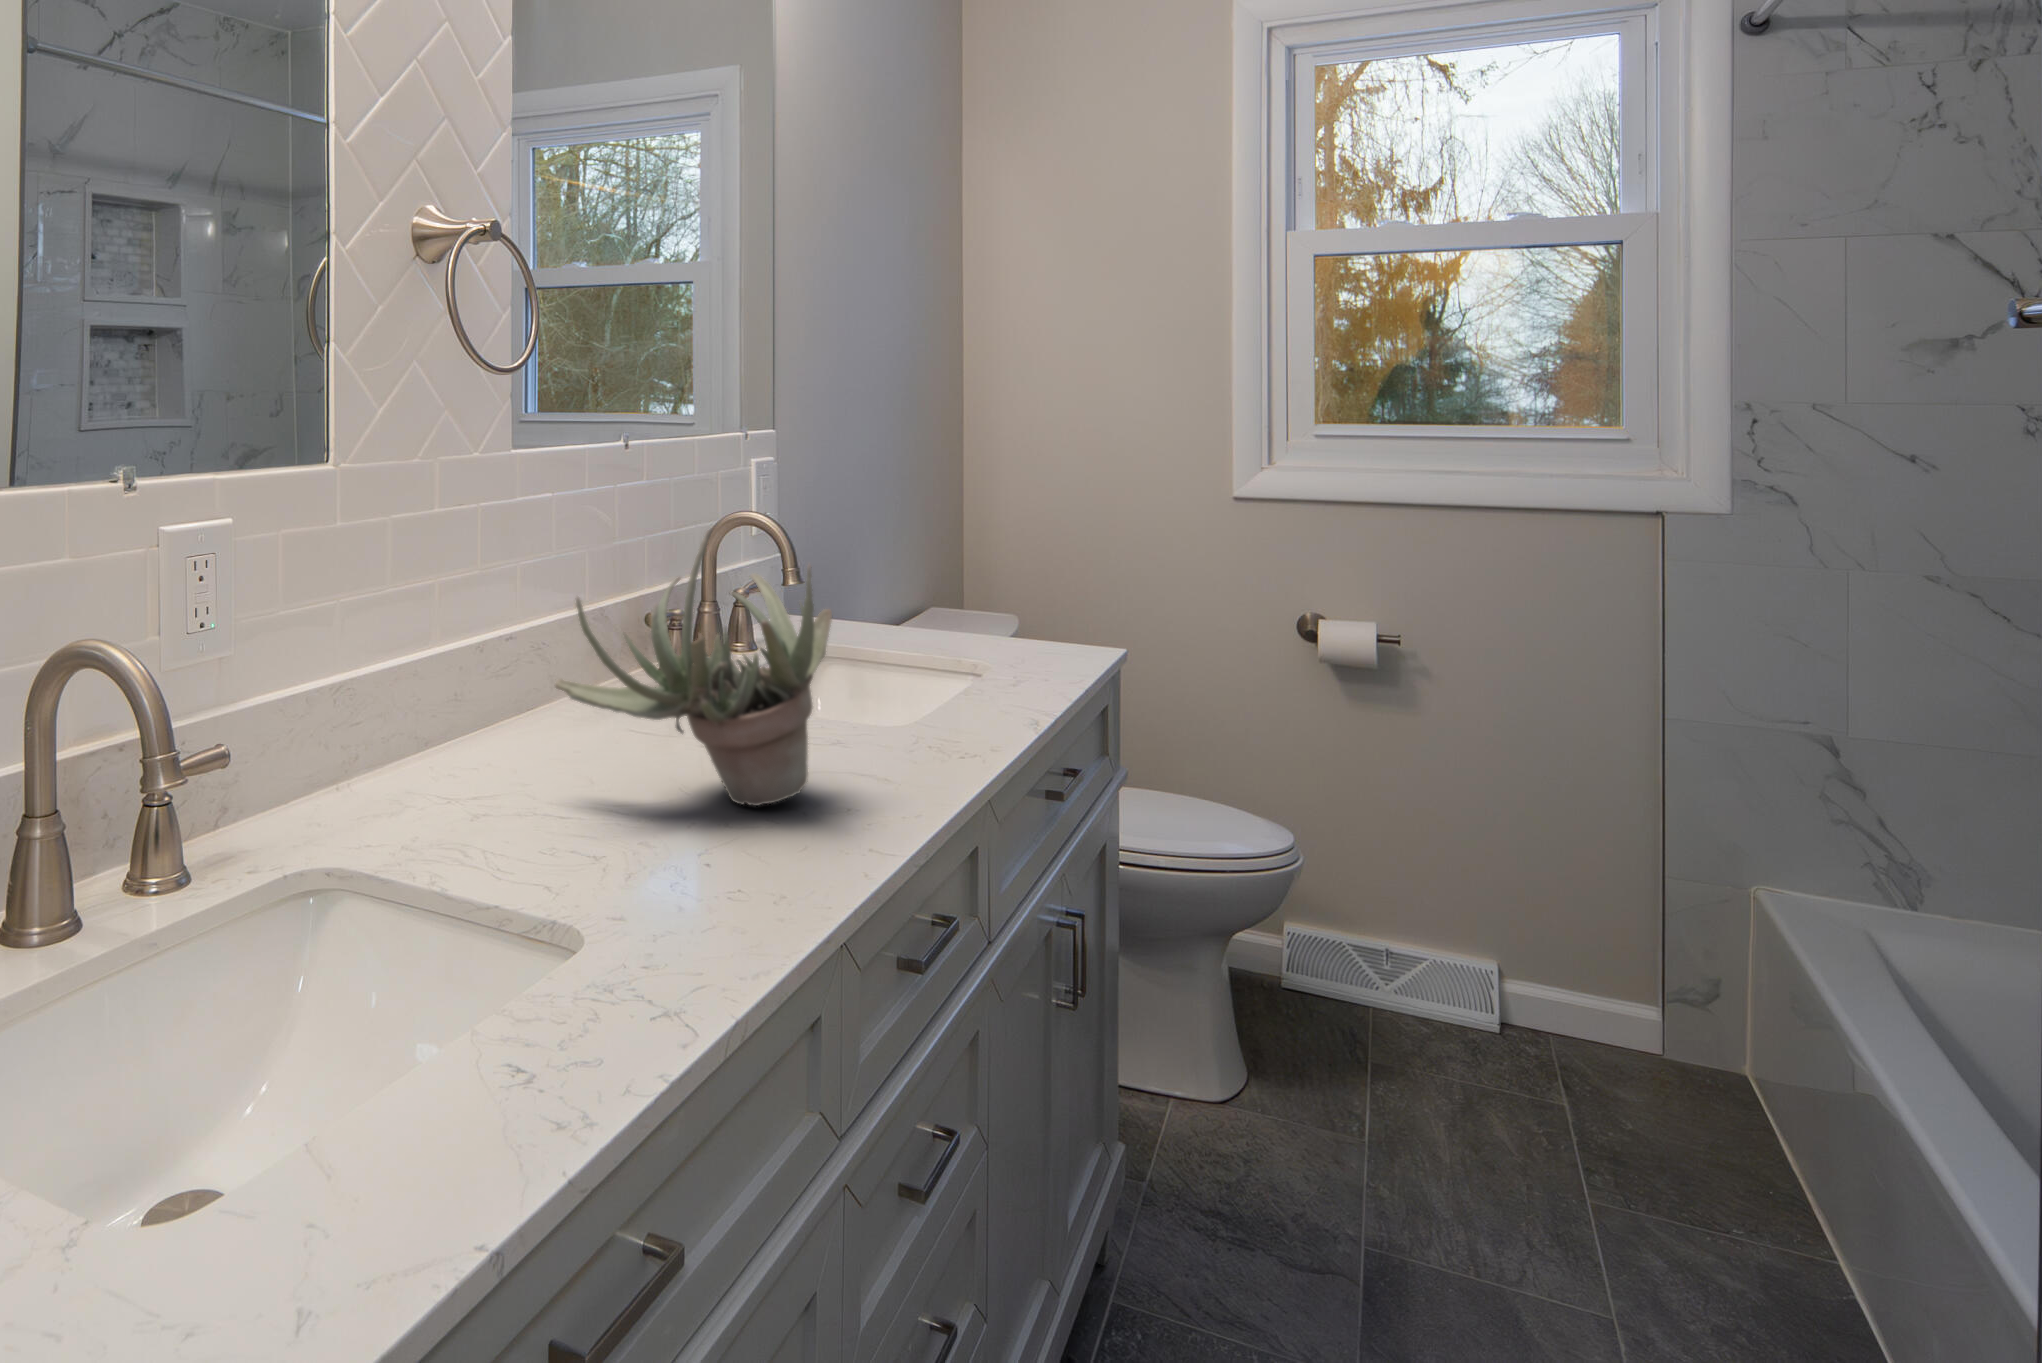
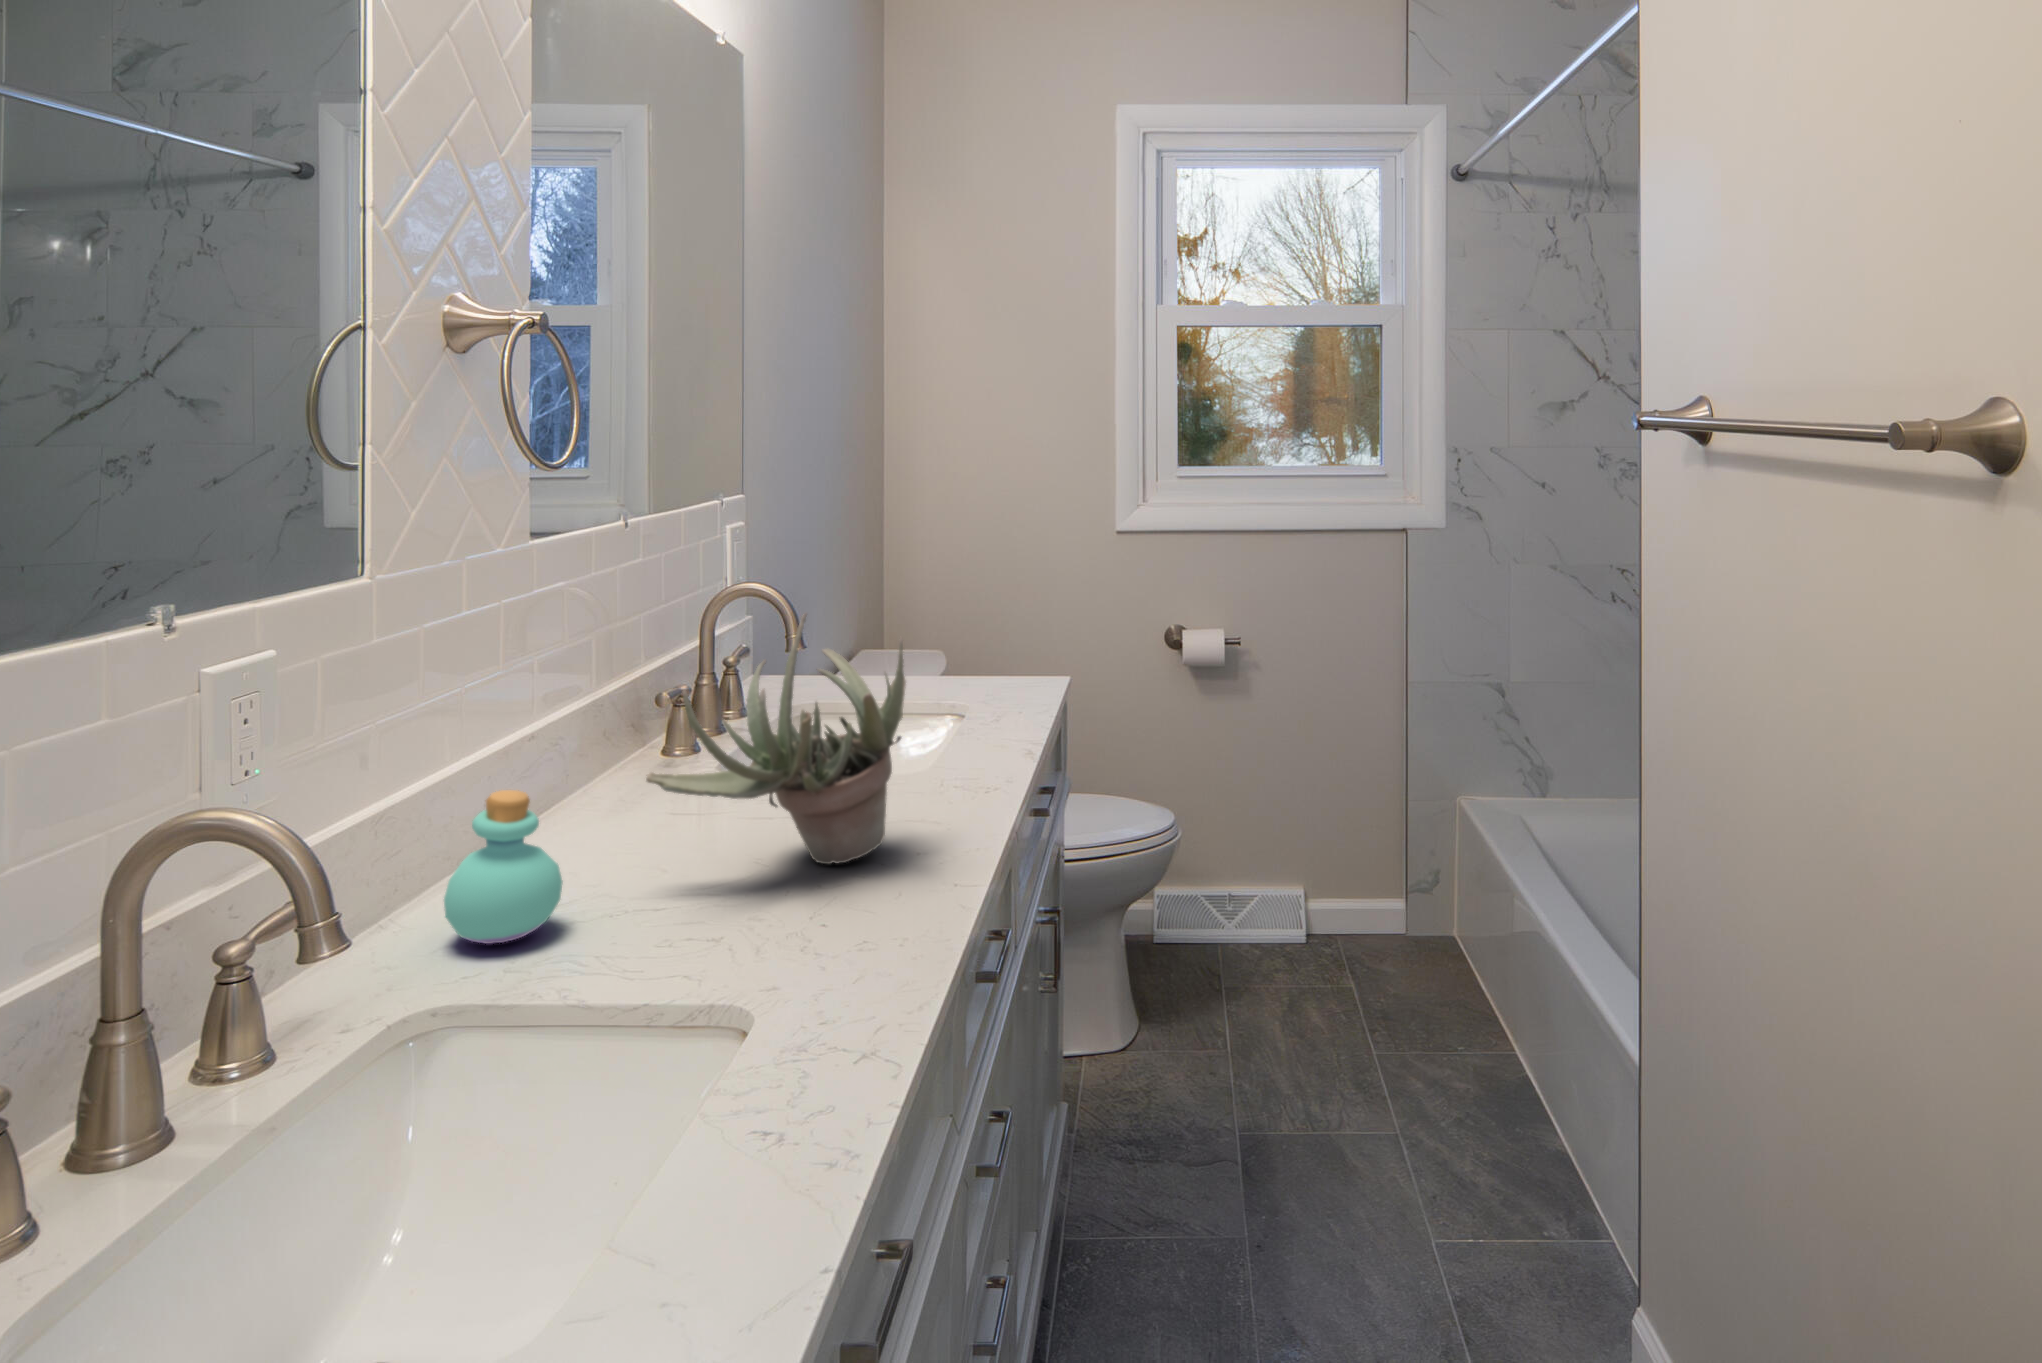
perfume bottle: none [366,675,467,821] -> present [444,790,562,944]

